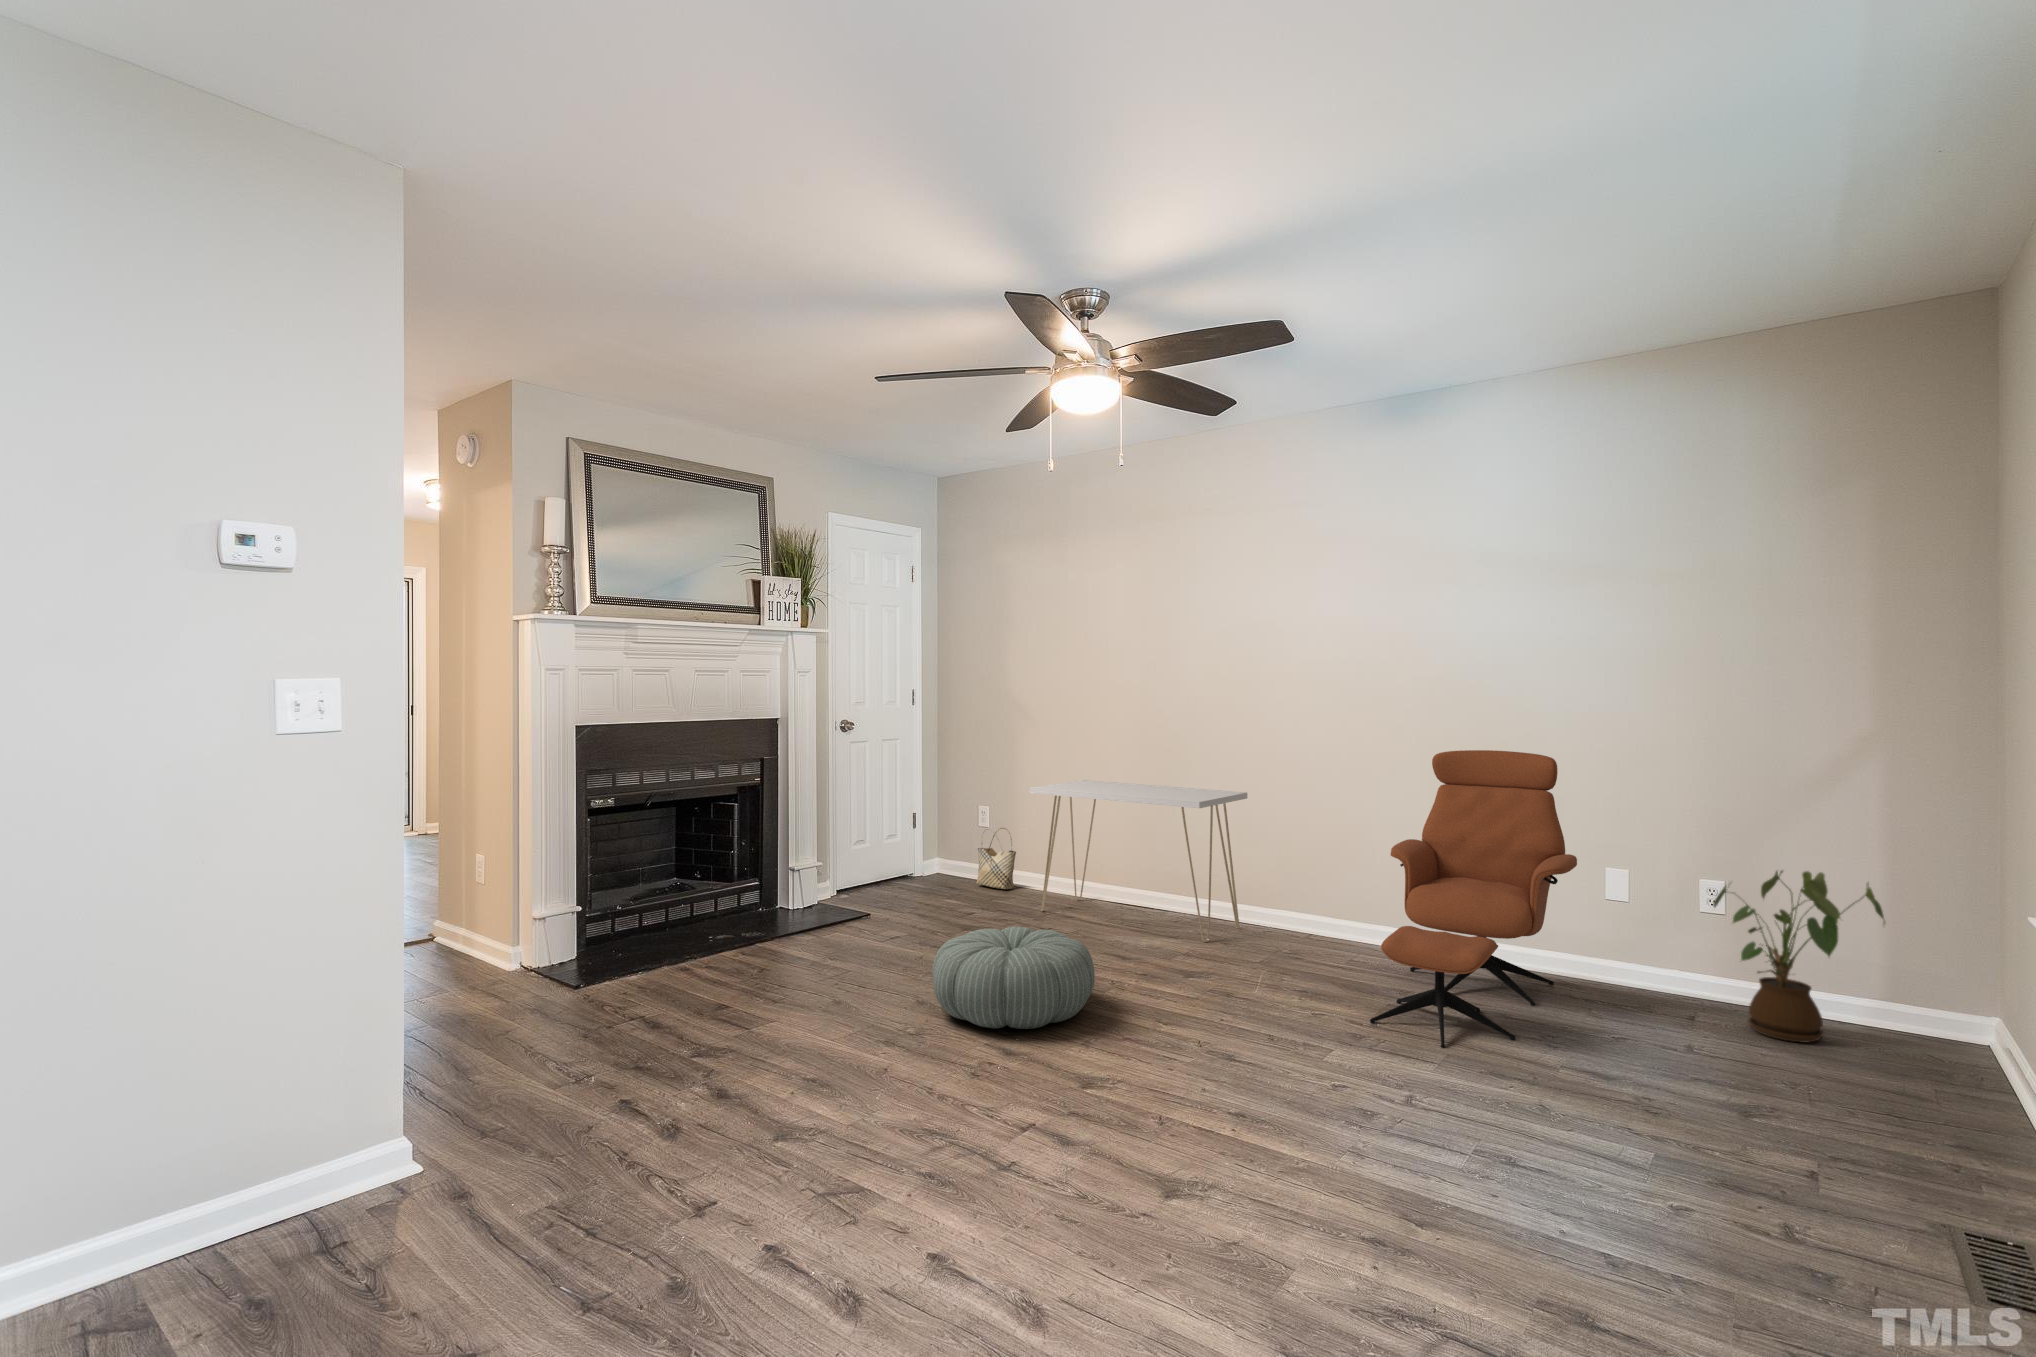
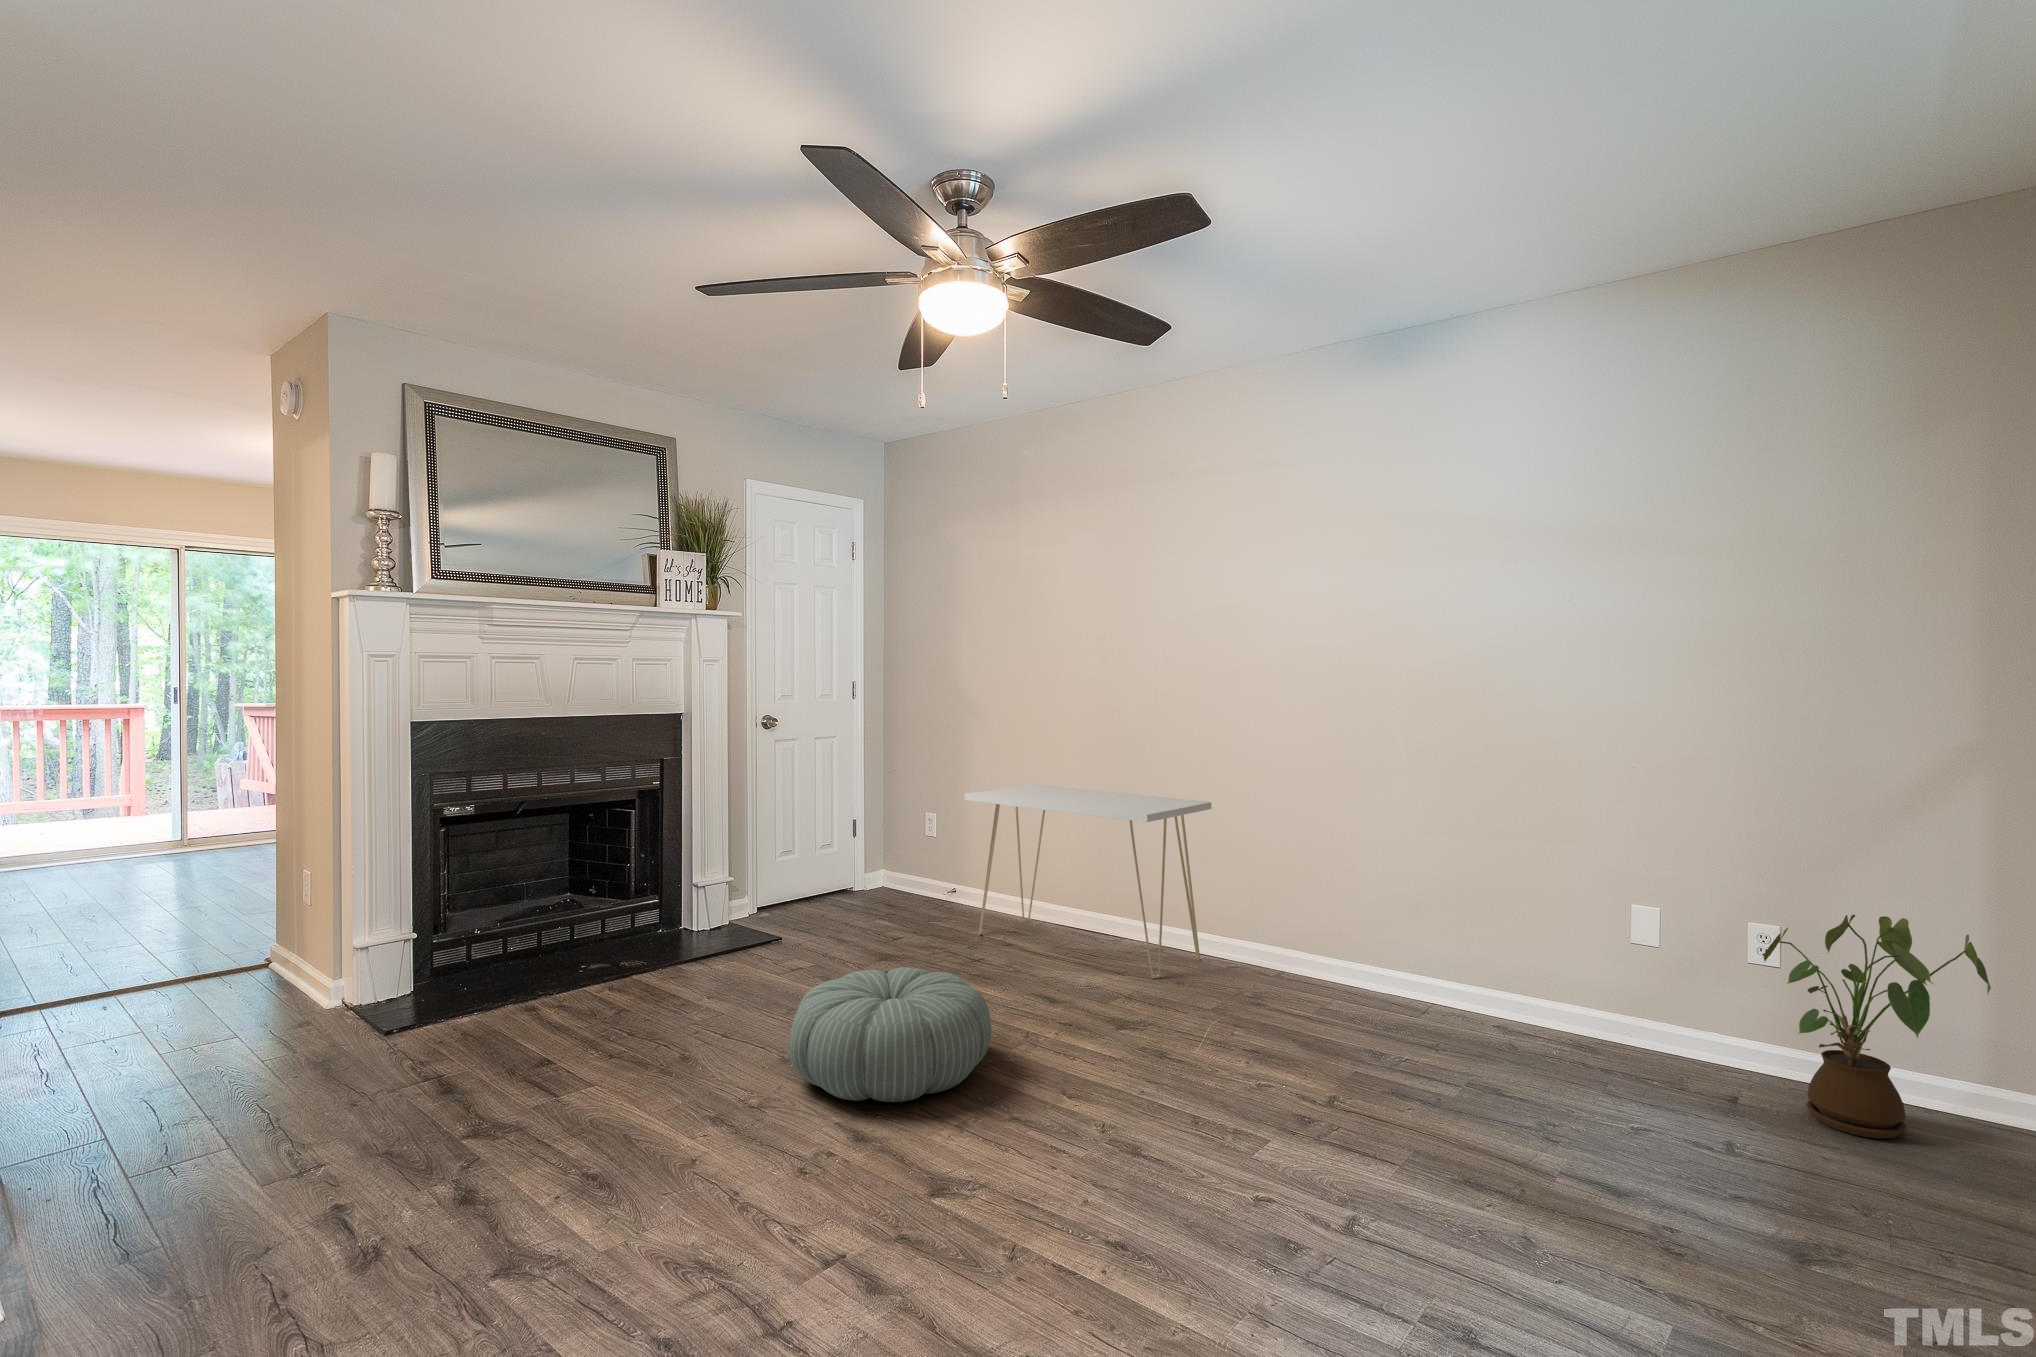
armchair: present [1370,750,1577,1048] -> none [1326,757,1593,1139]
woven basket: present [976,828,1016,889] -> none [918,836,962,906]

